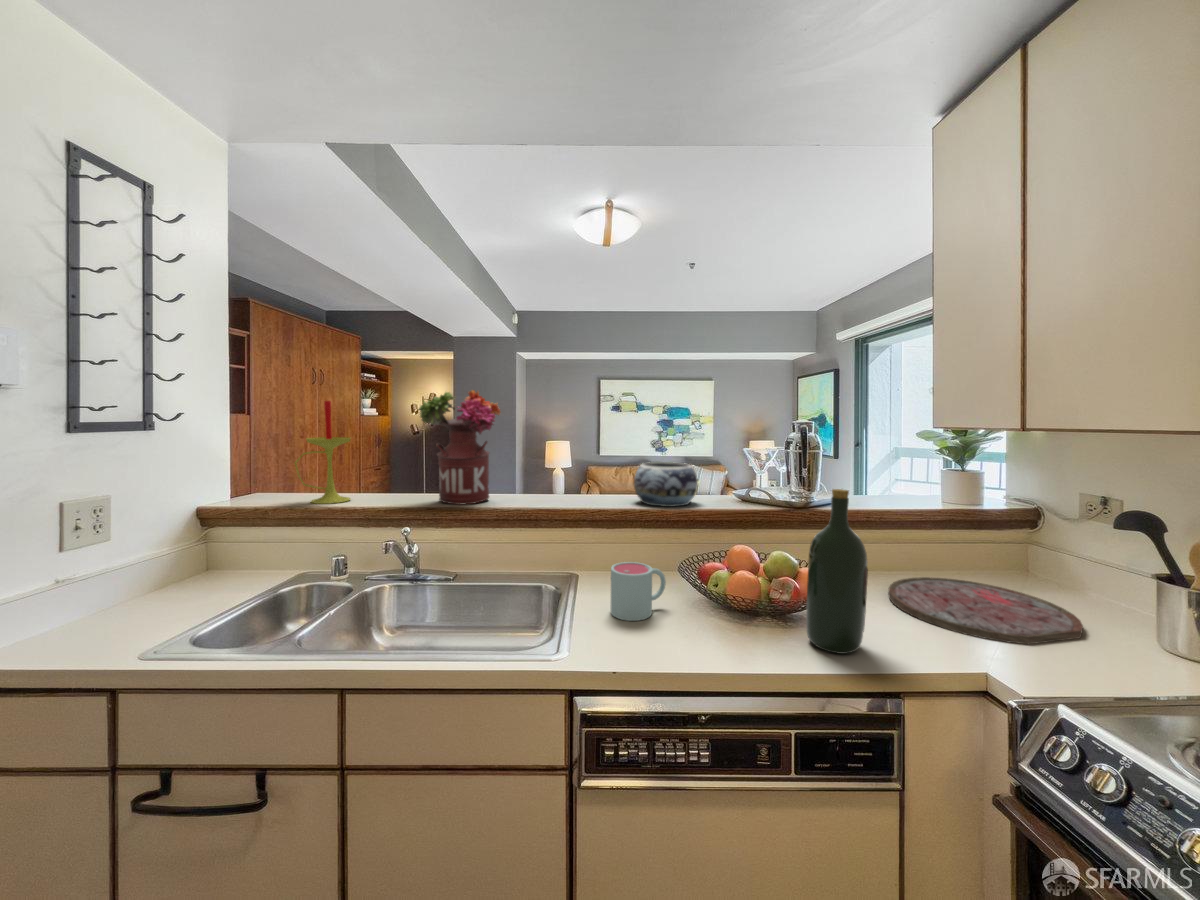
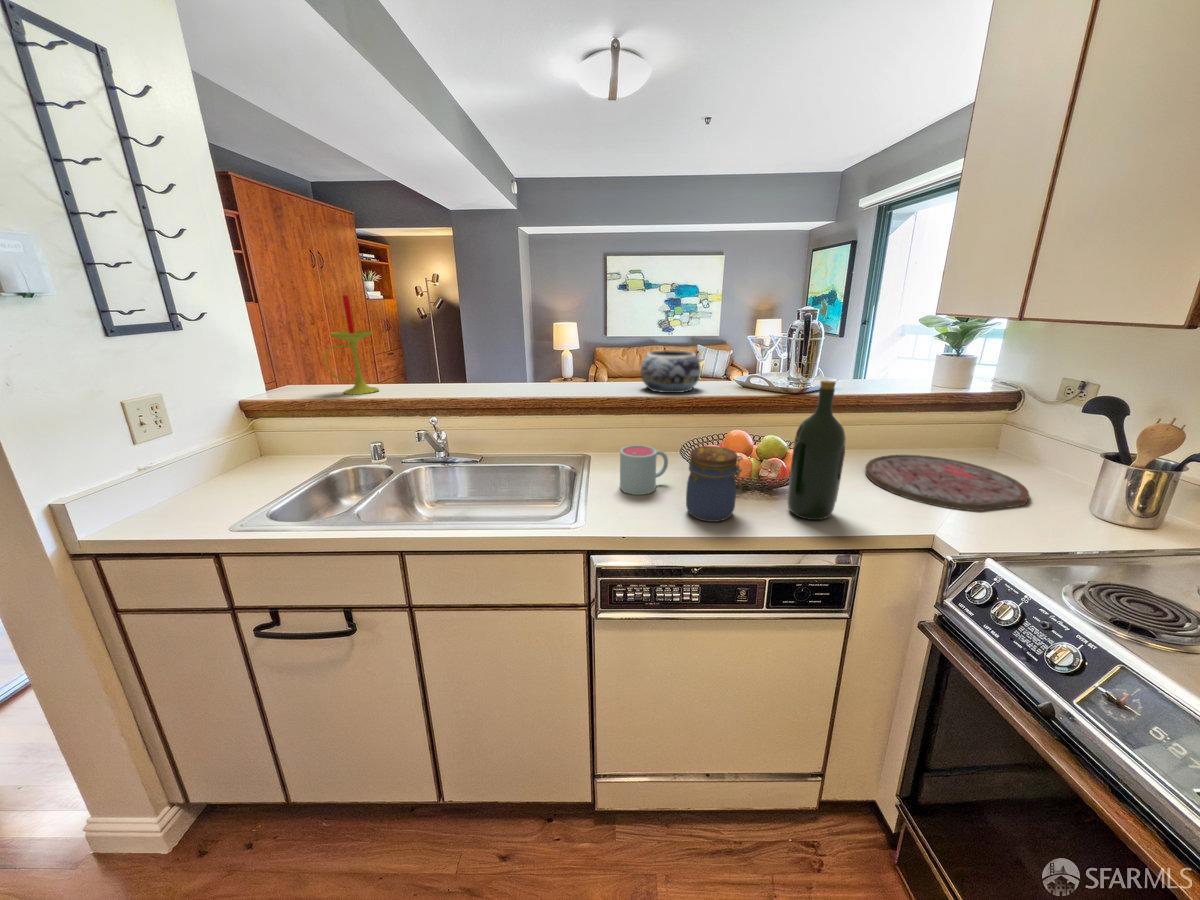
flower arrangement: present [419,390,501,505] -> none [433,281,513,393]
jar: none [688,563,752,655] -> present [686,446,743,522]

